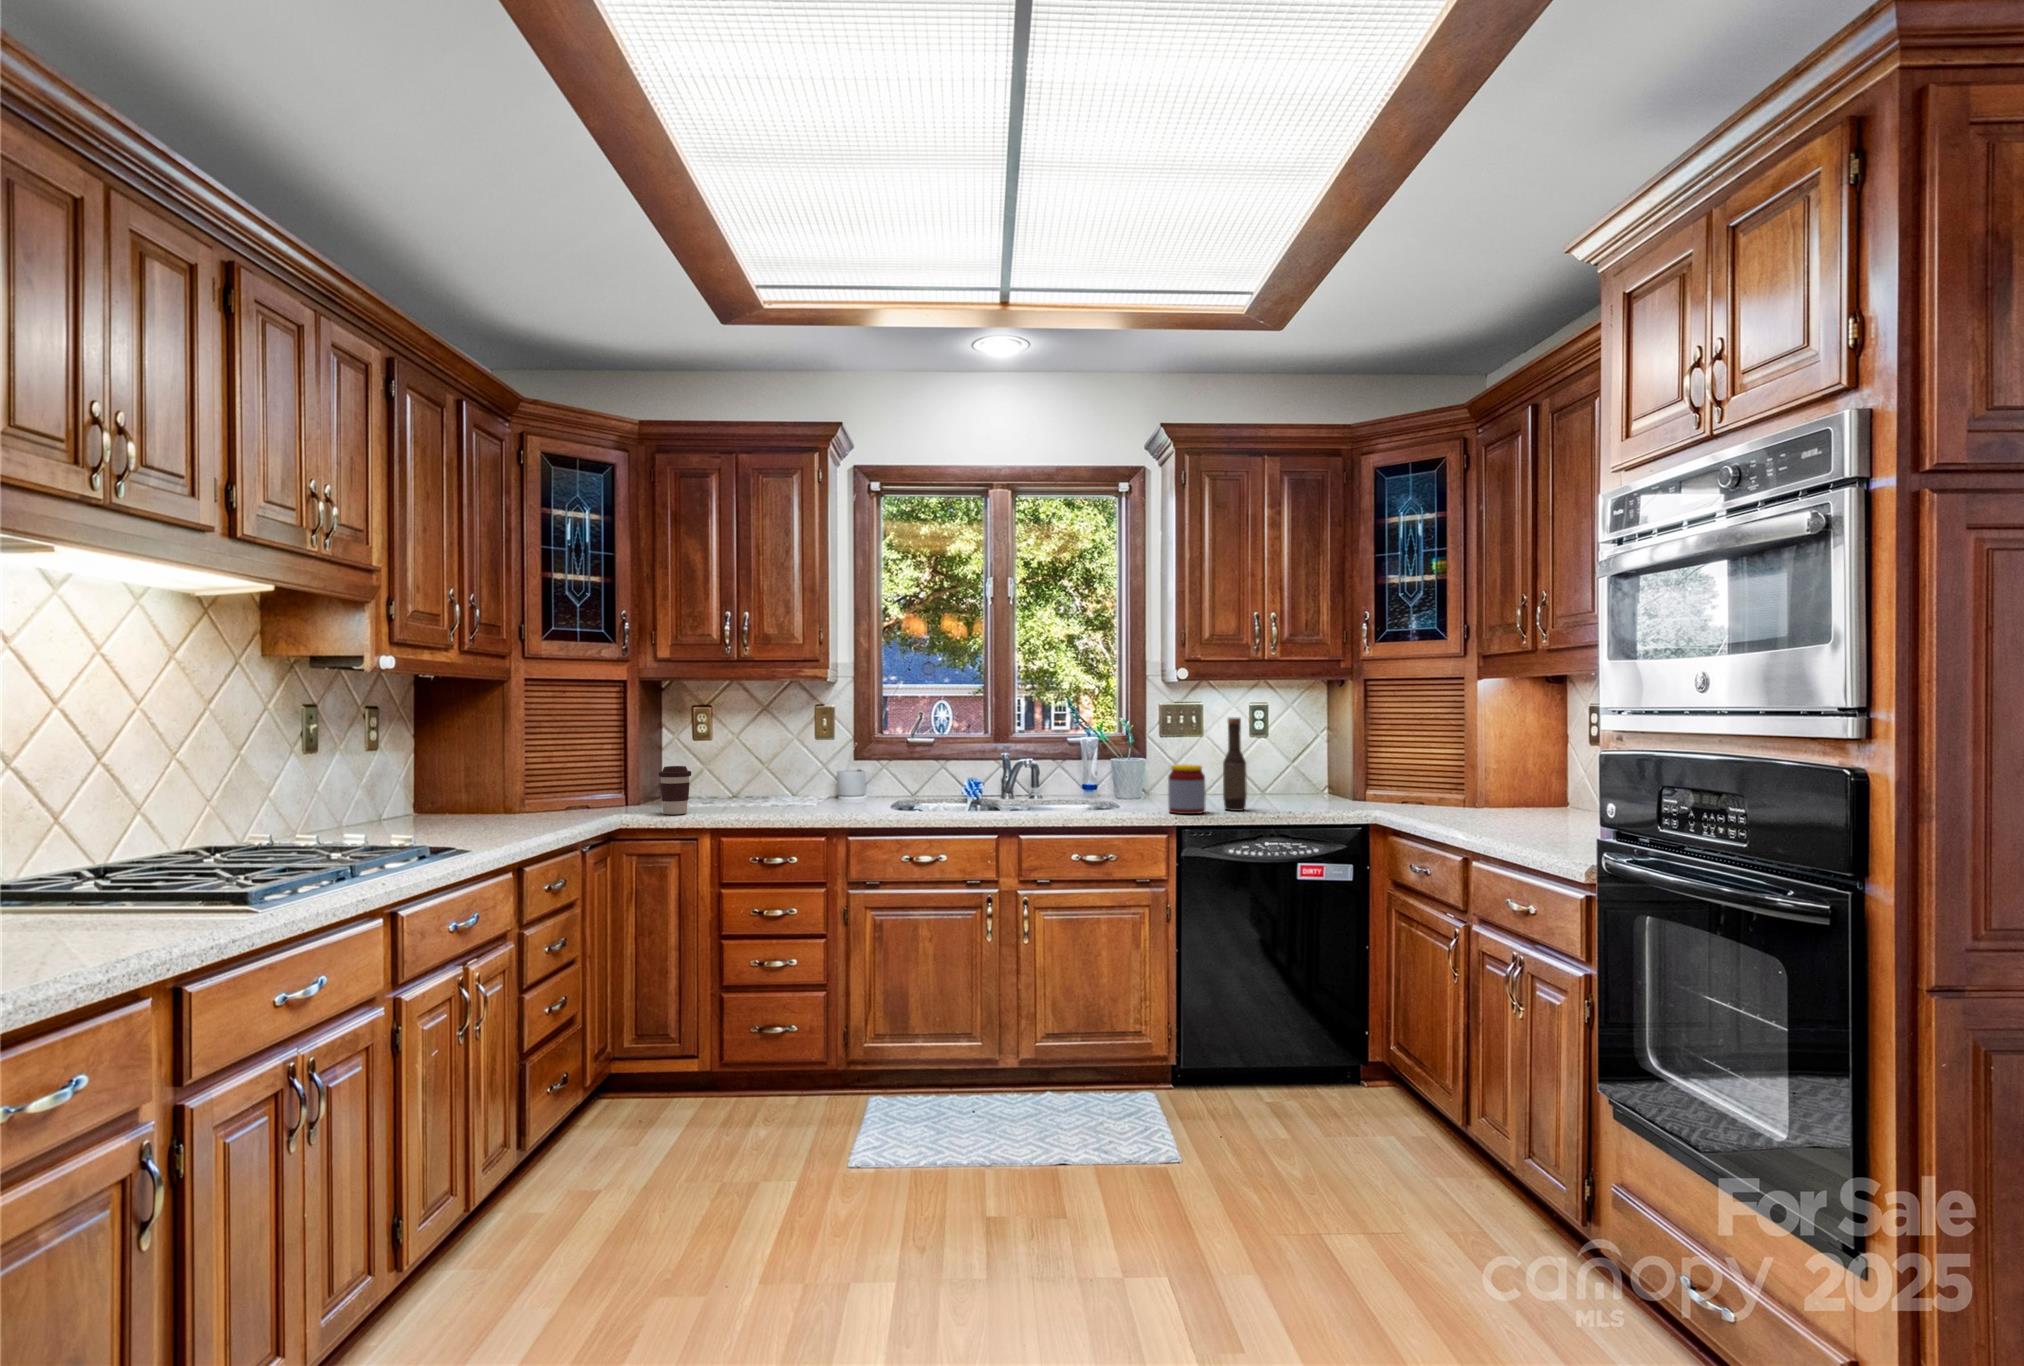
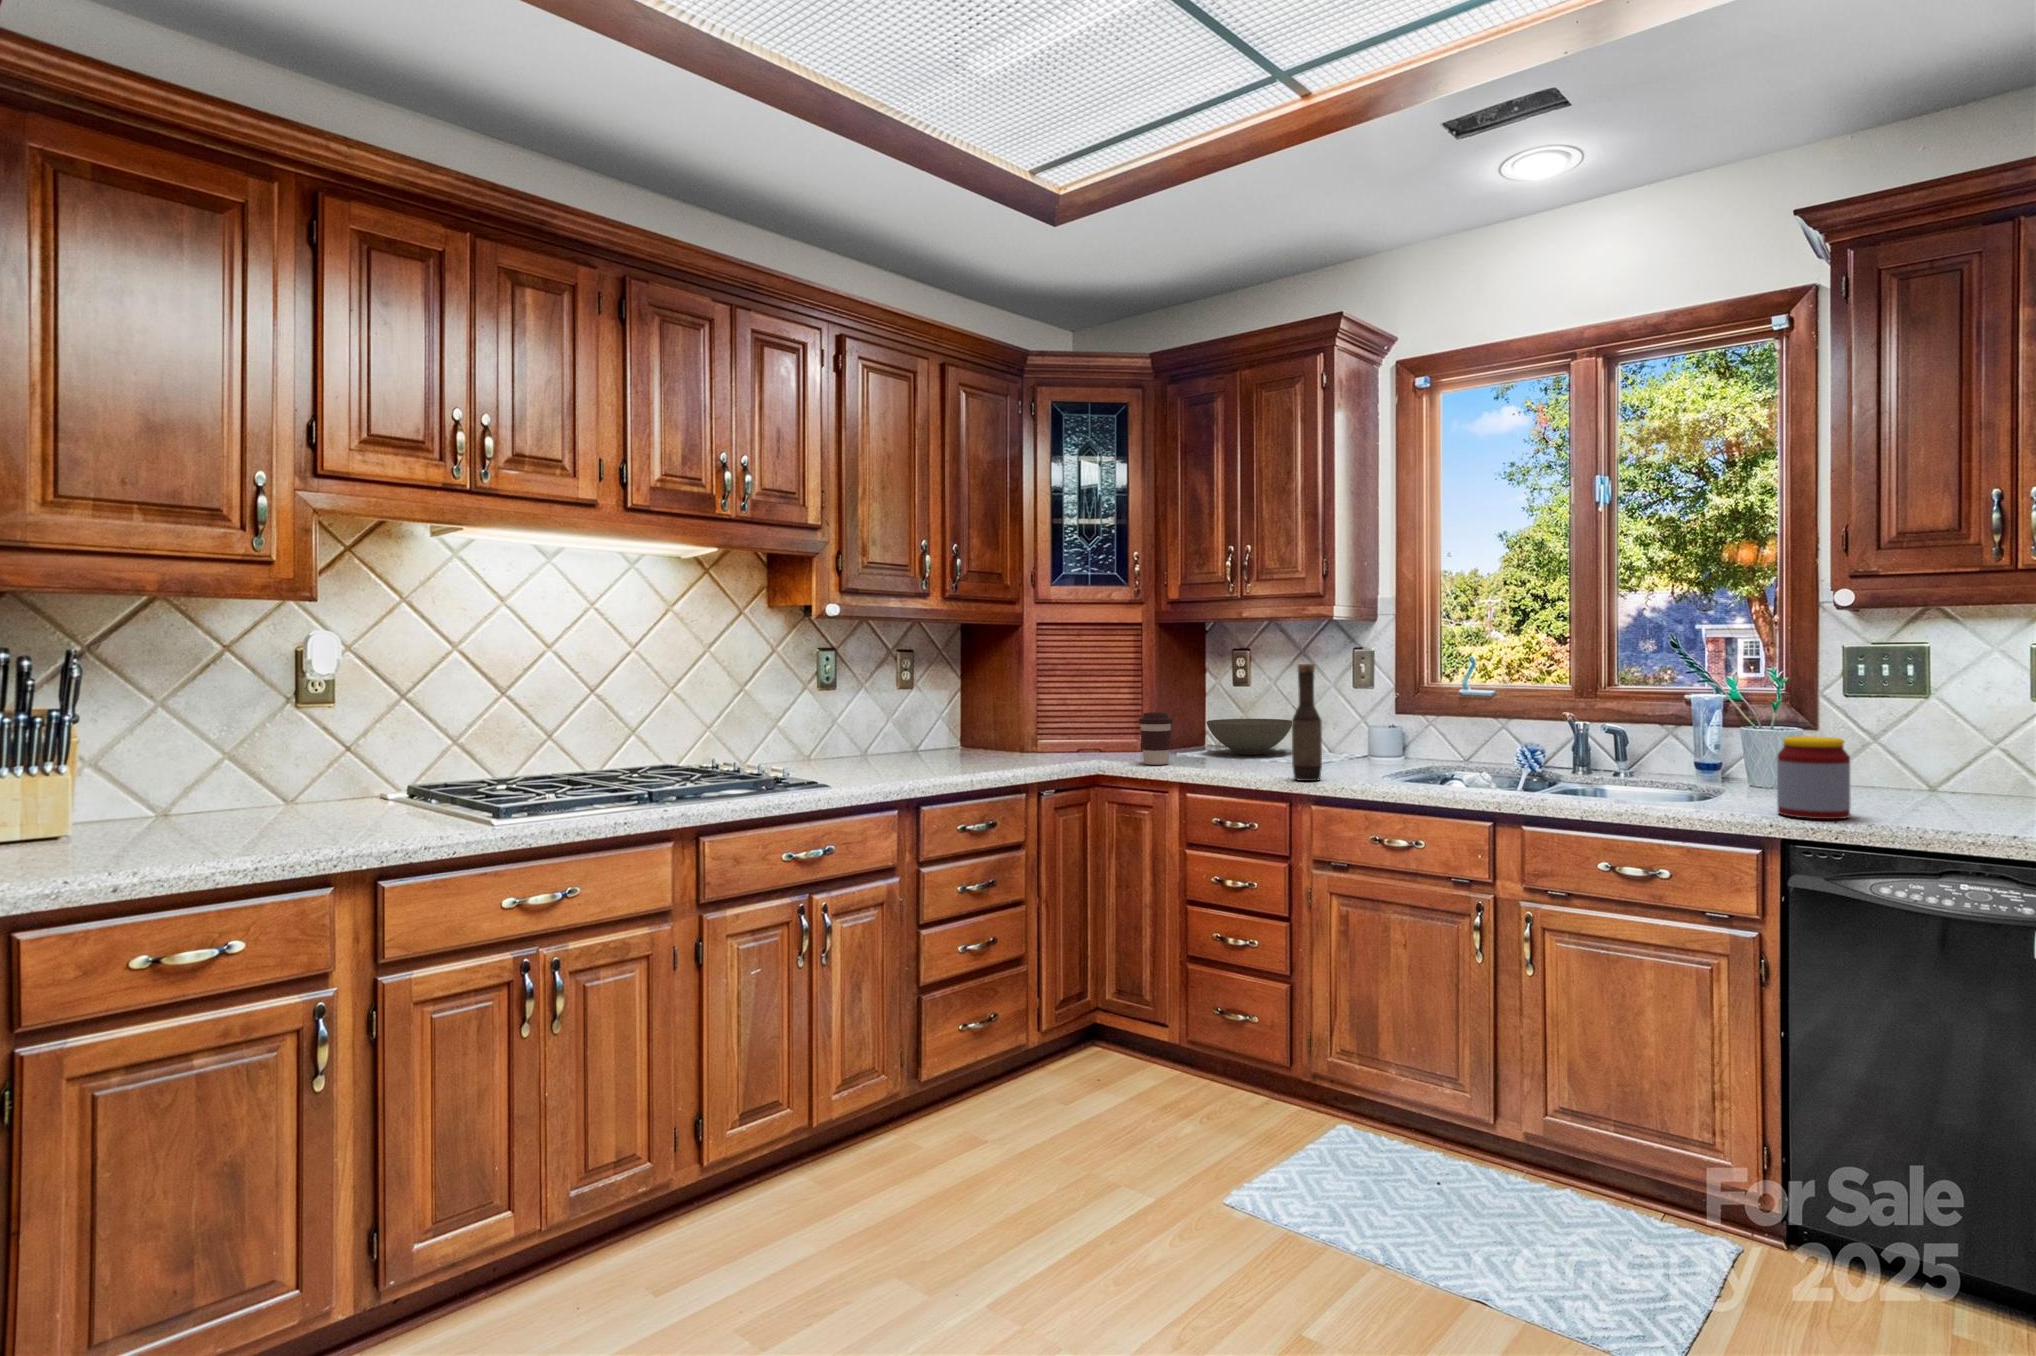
bottle: present [1223,718,1247,811] -> present [1292,664,1322,781]
bowl: none [690,769,767,801] -> present [1206,719,1292,755]

